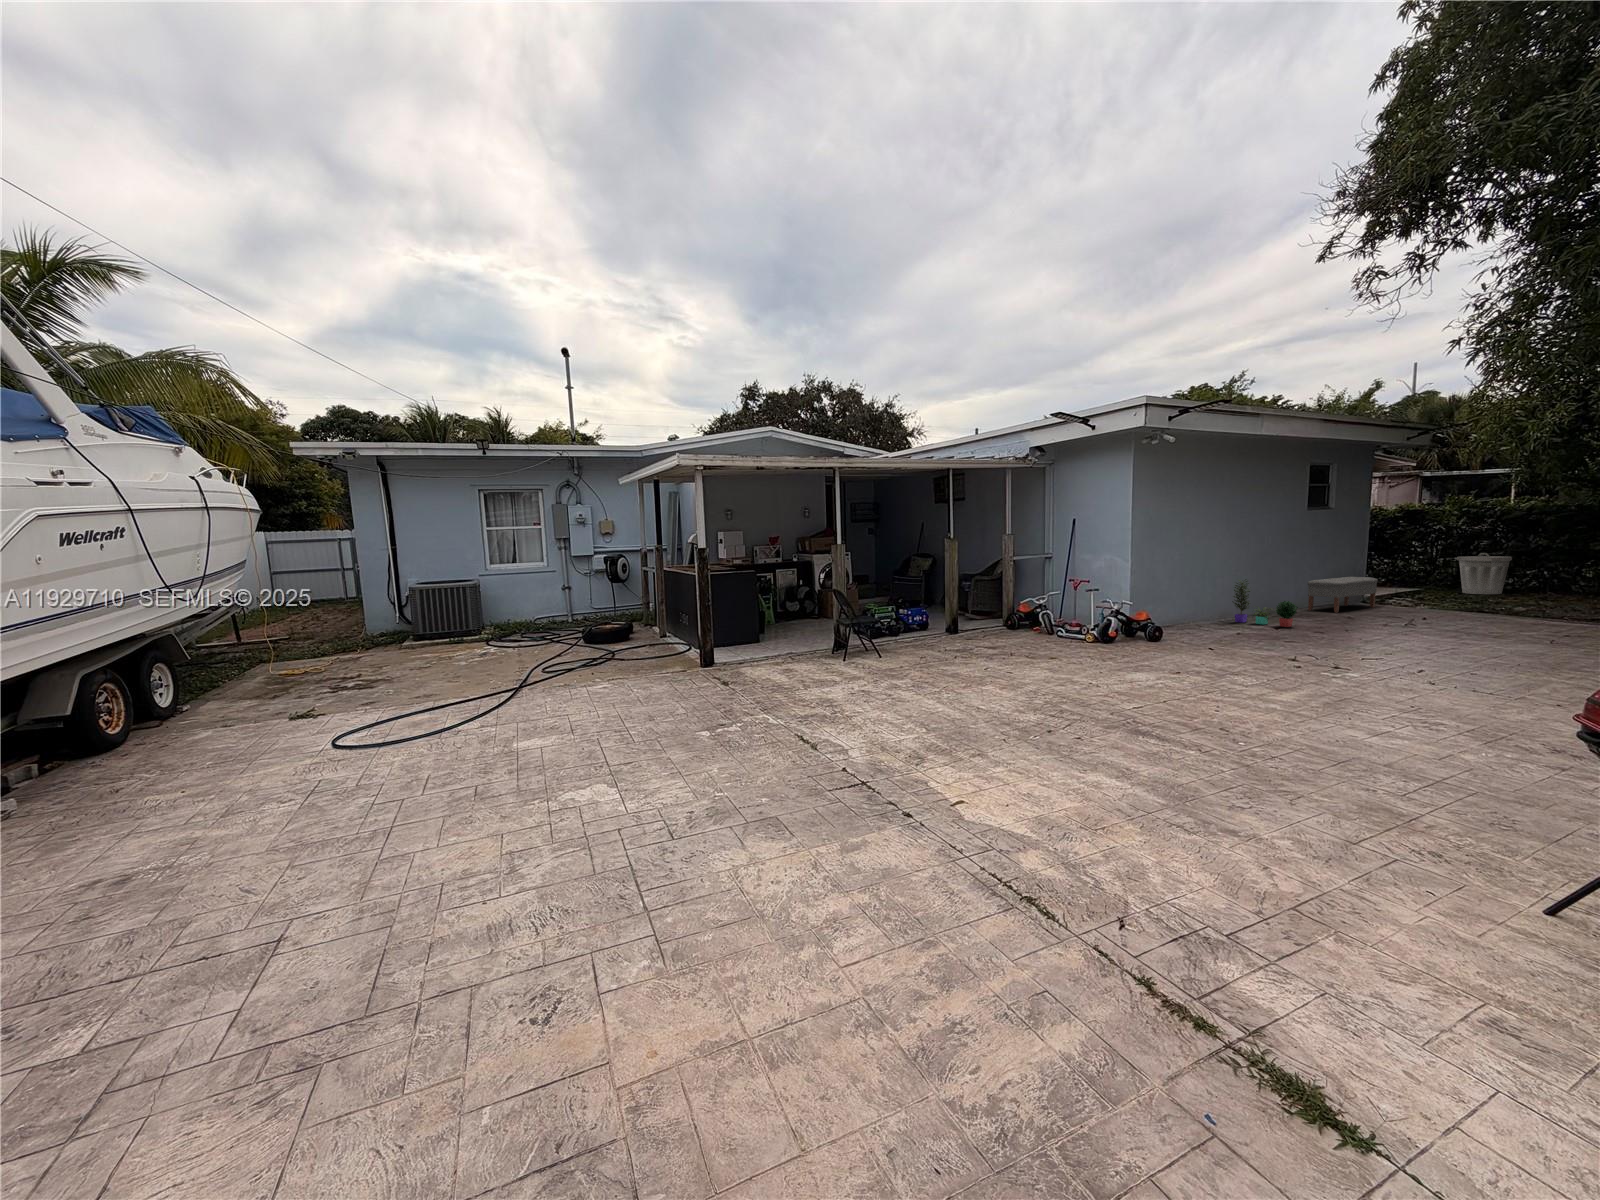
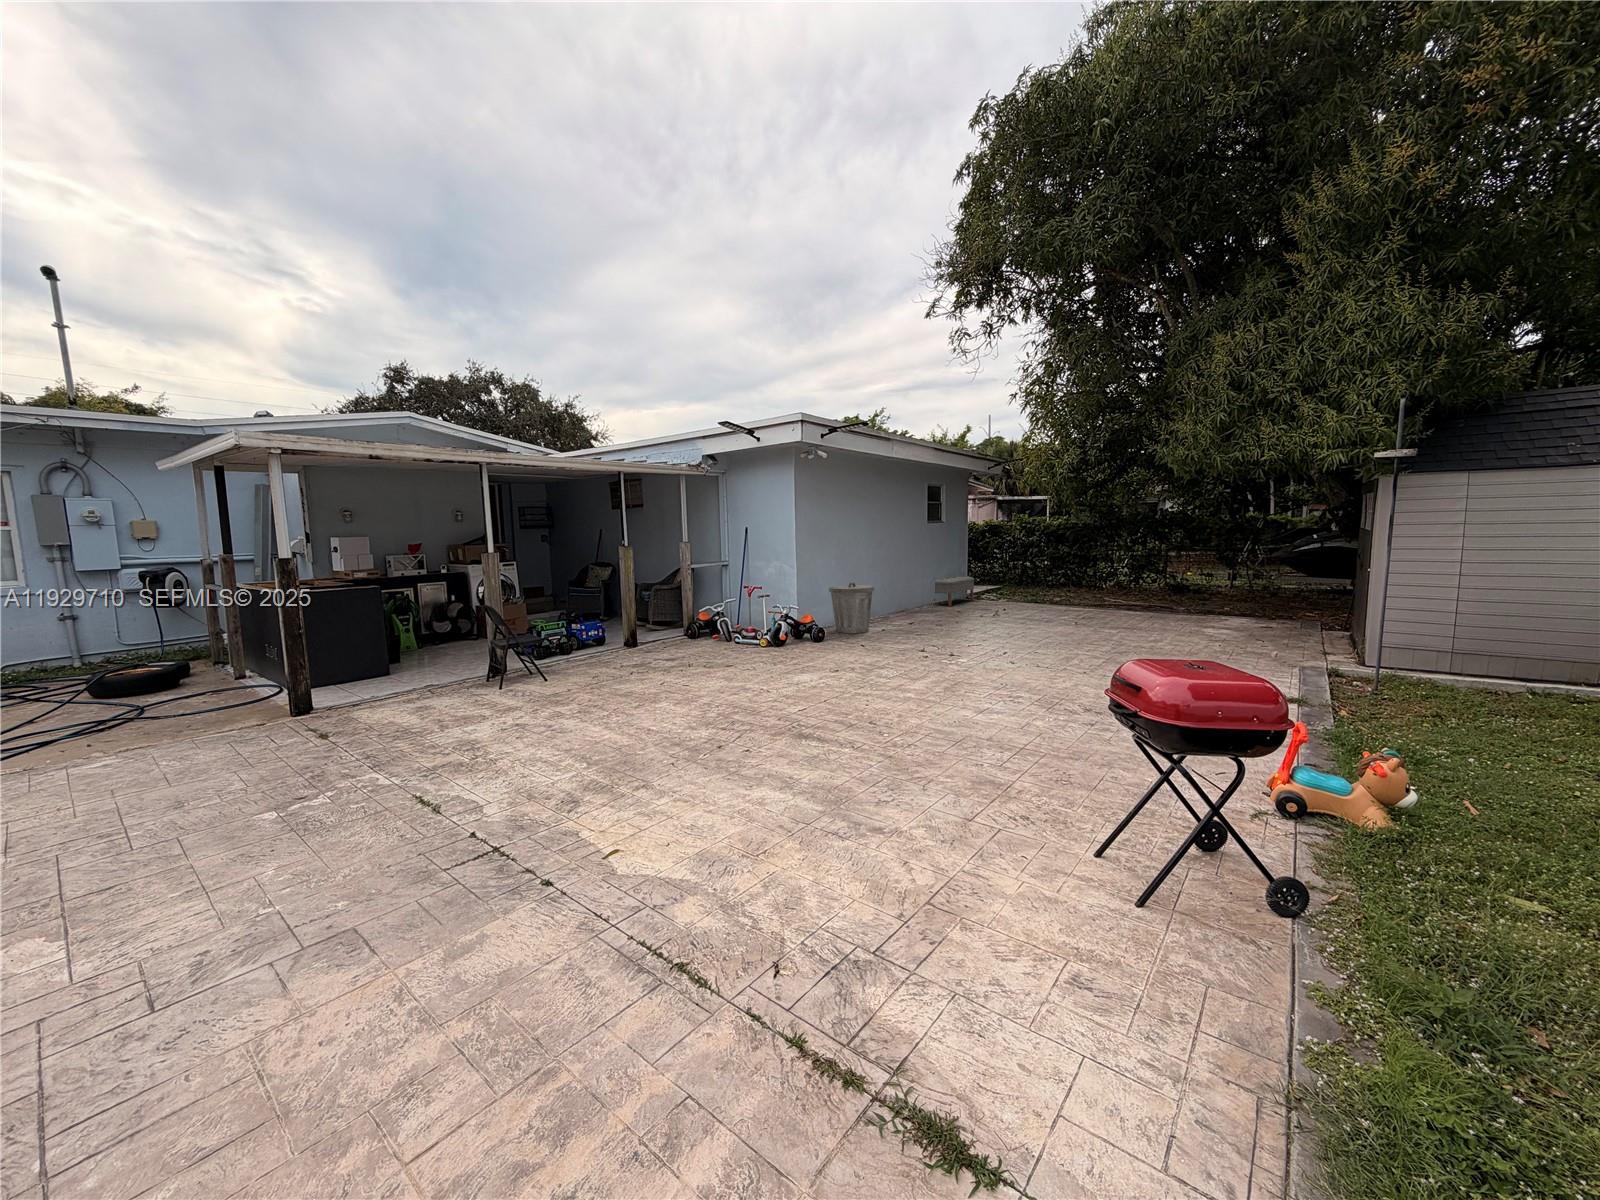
trash can: present [1457,553,1512,594] -> present [829,582,874,633]
potted plant: present [1232,579,1298,627] -> none [879,581,925,620]

